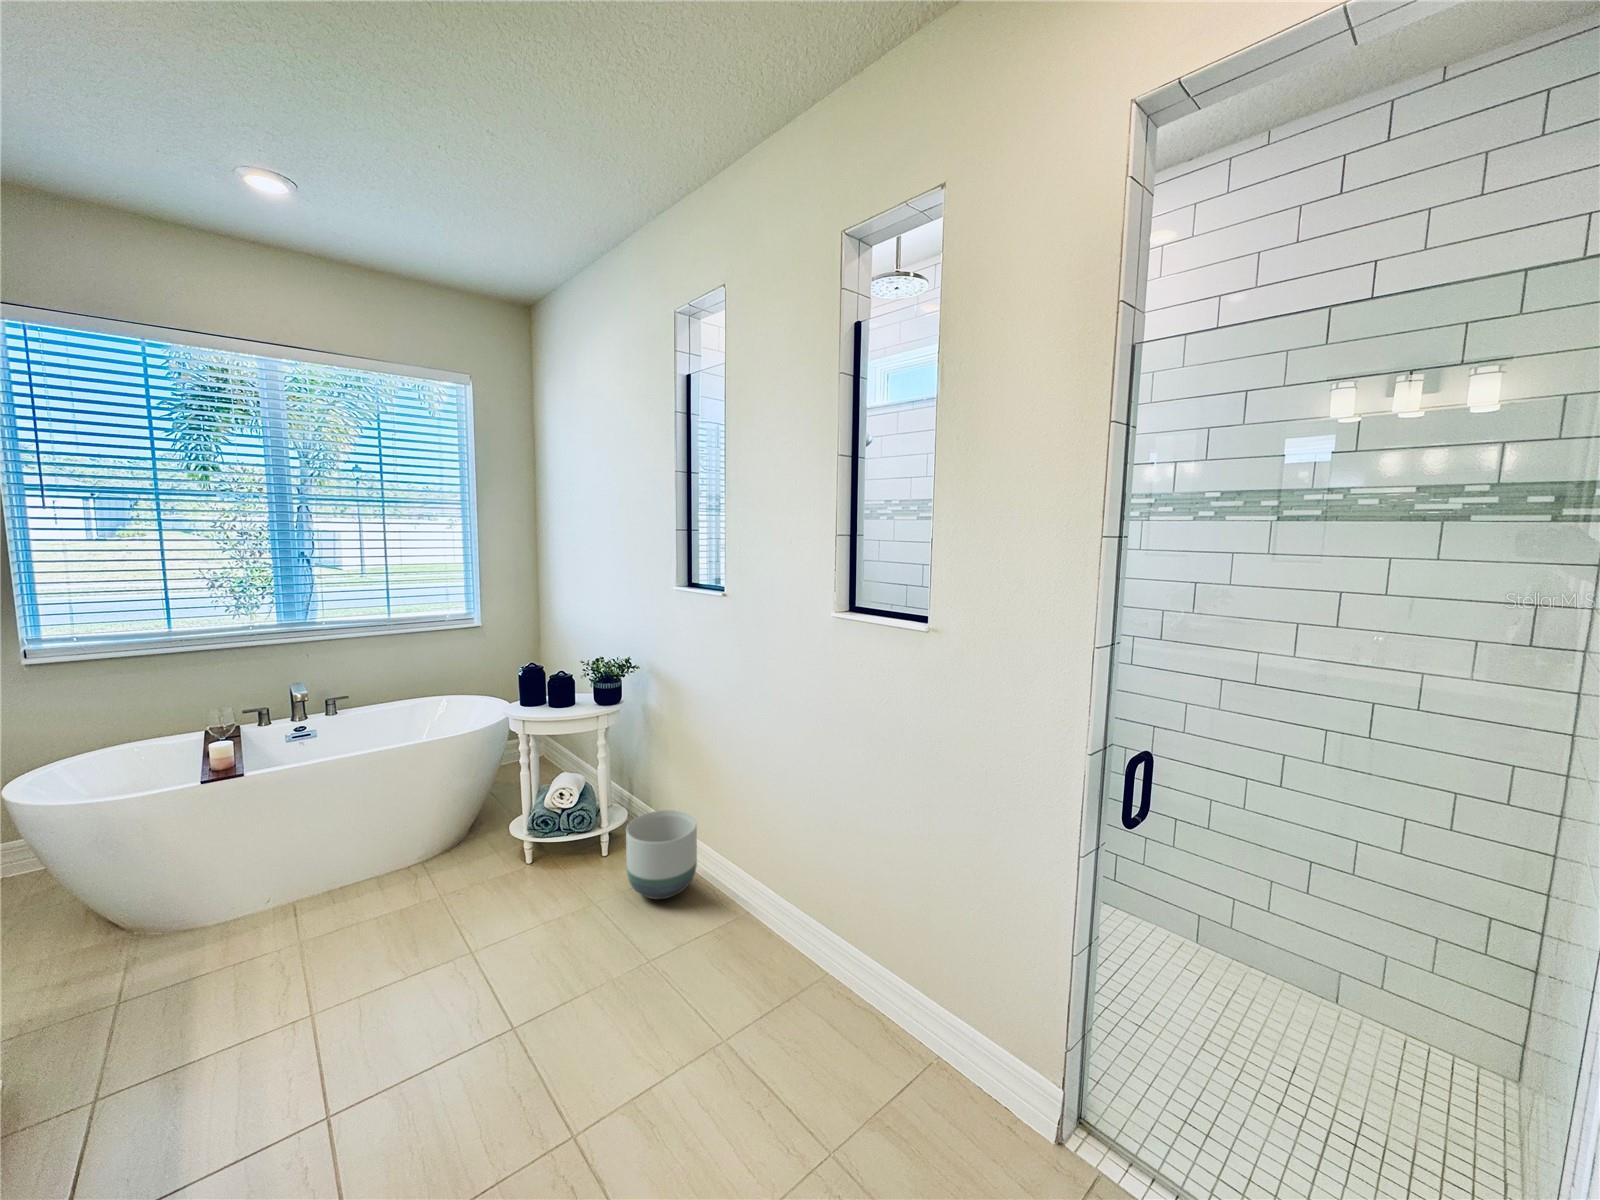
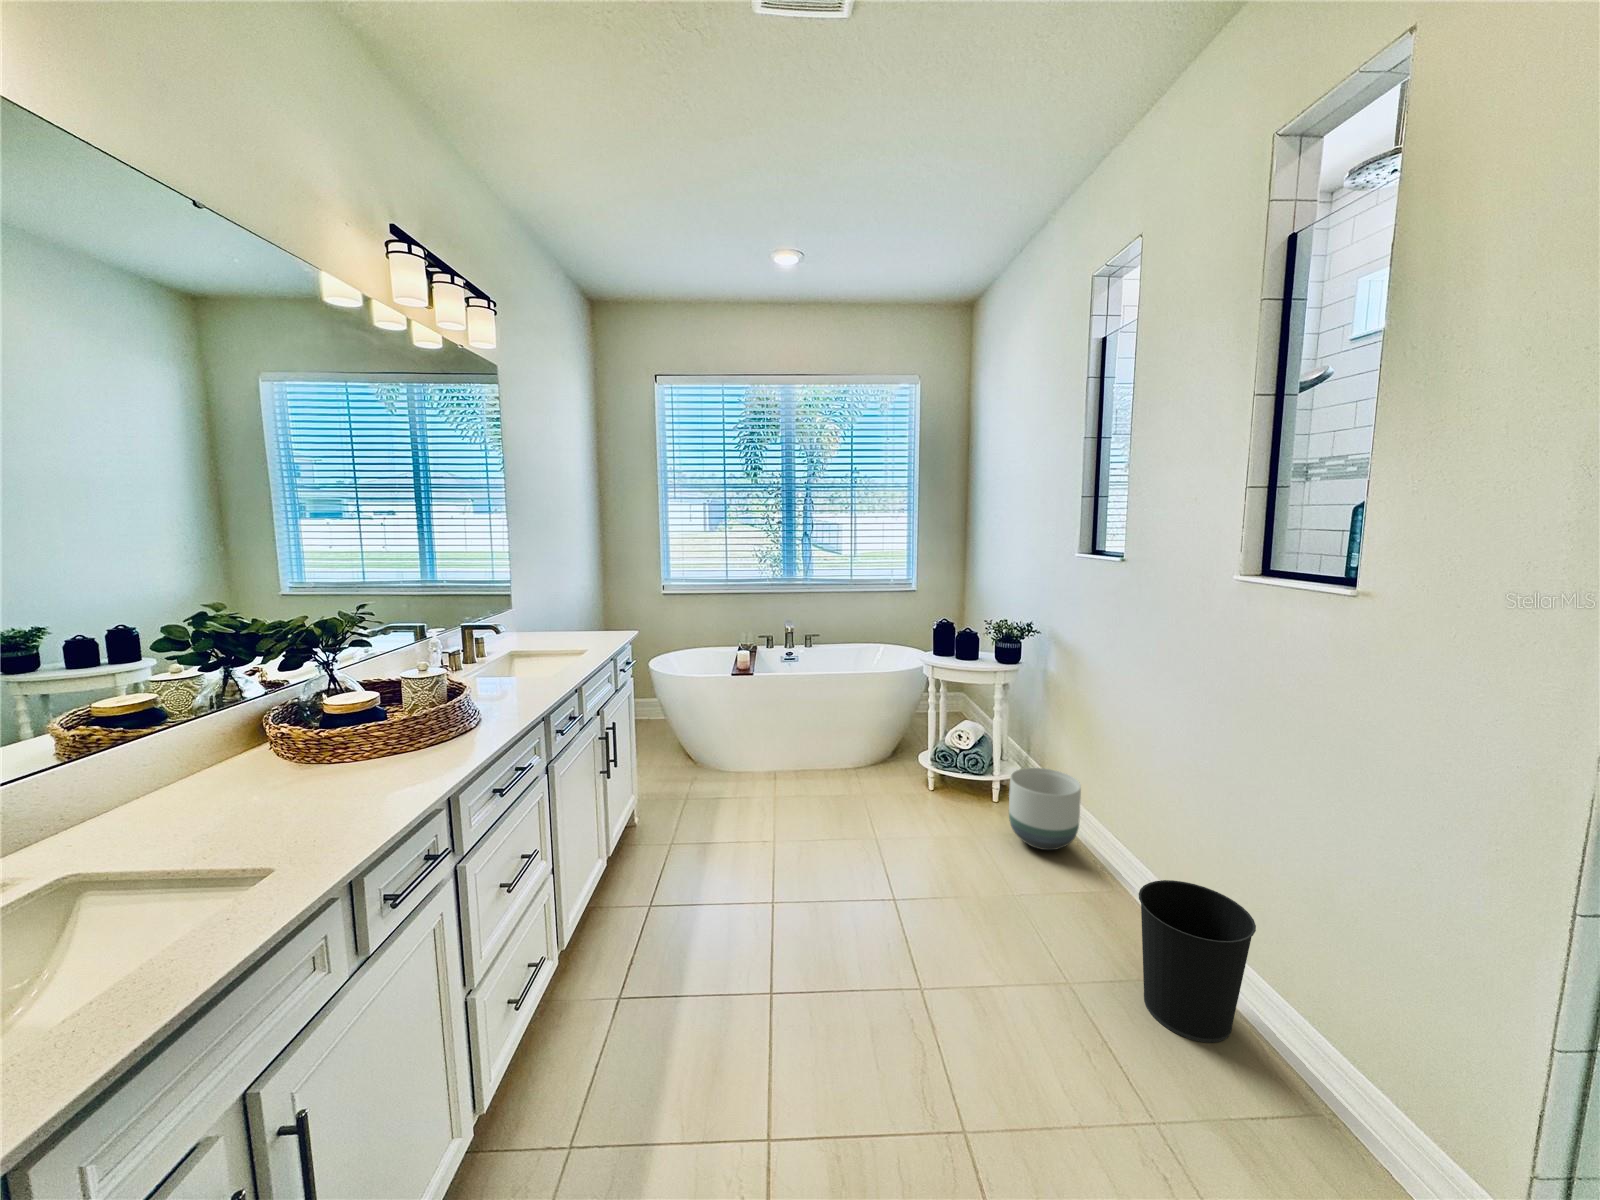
wastebasket: none [776,899,868,1052] -> present [1139,880,1256,1043]

